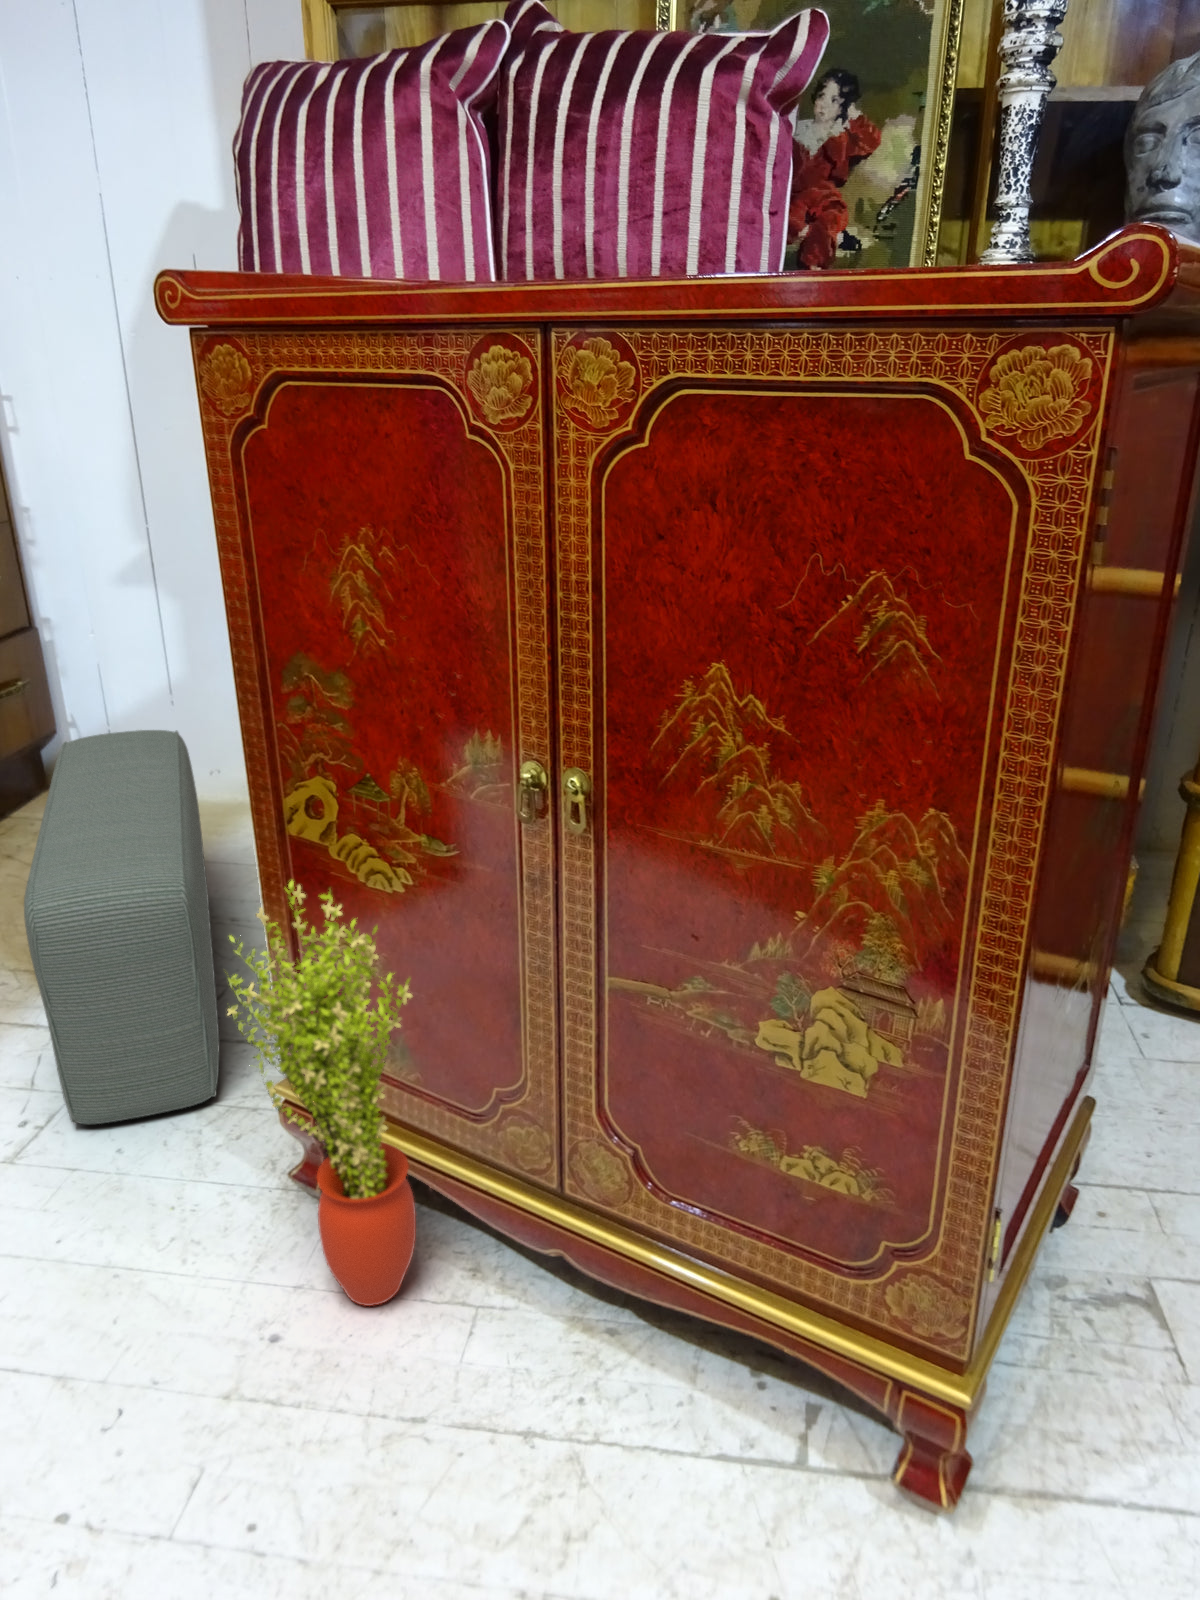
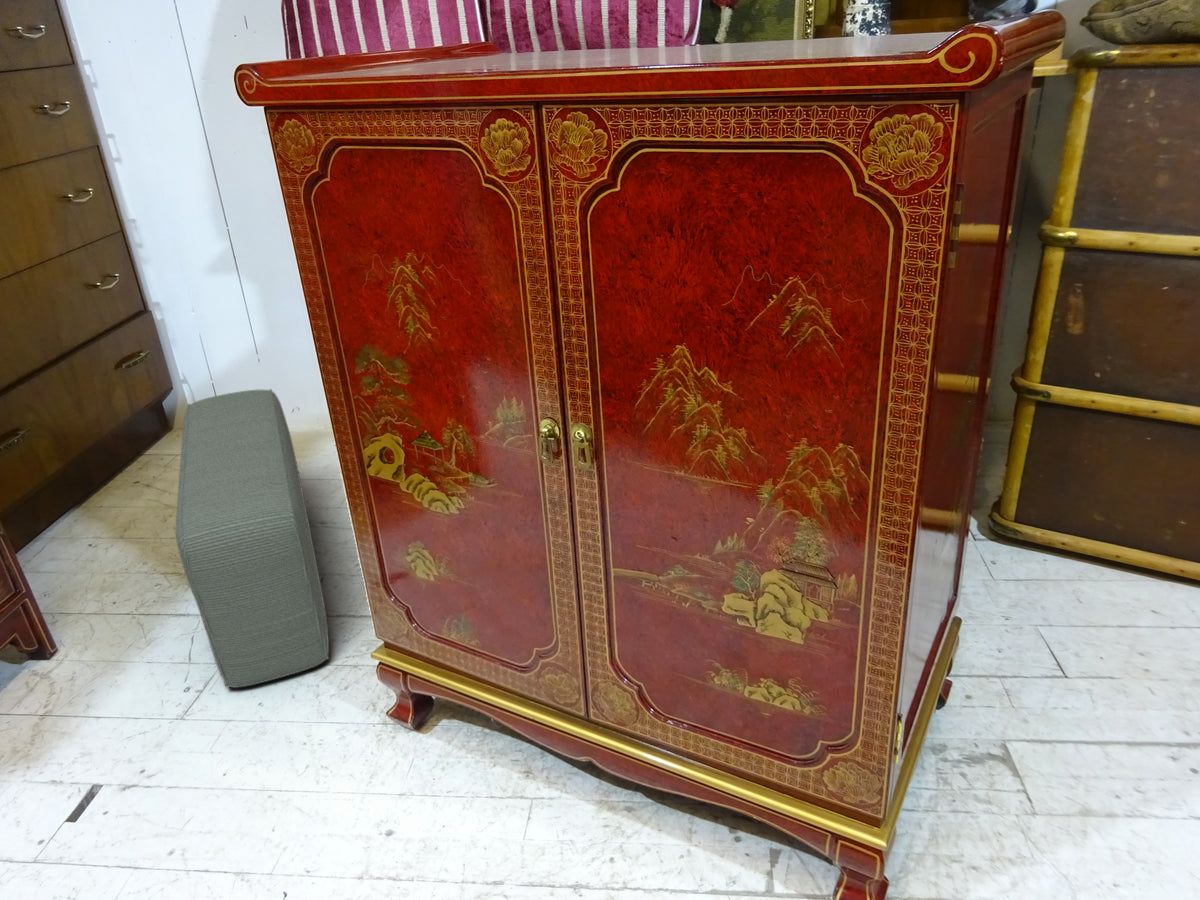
potted plant: present [228,881,416,1306] -> none [333,512,485,805]

